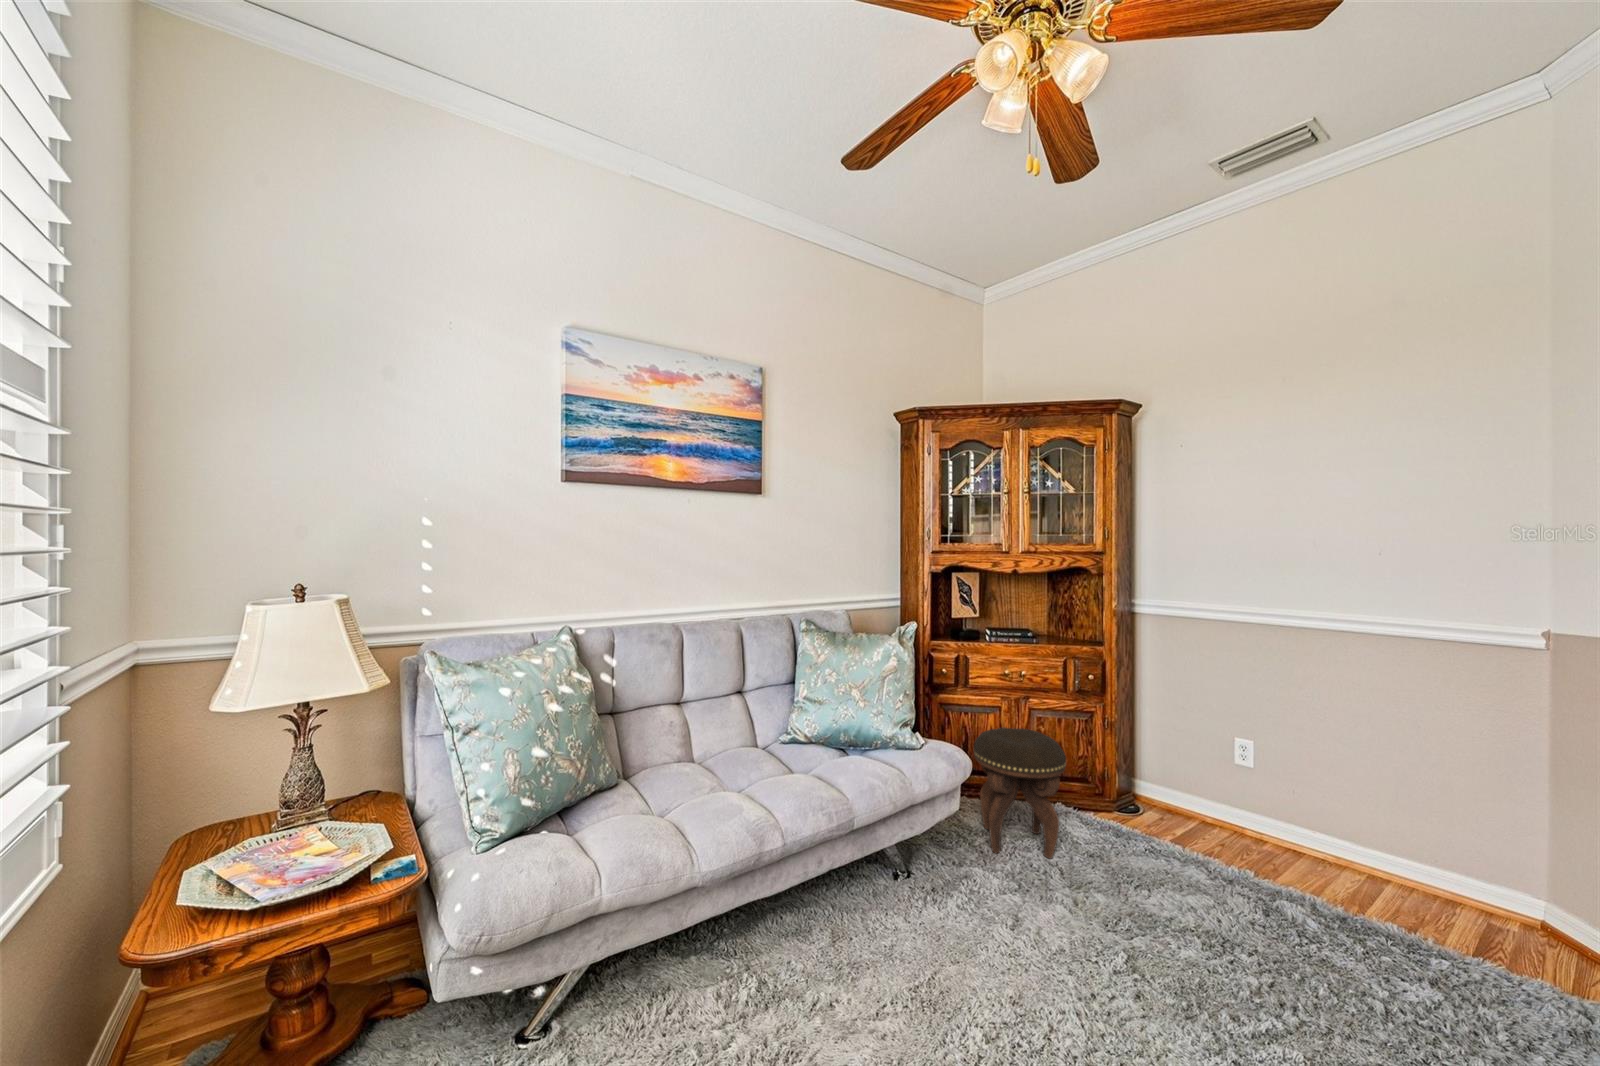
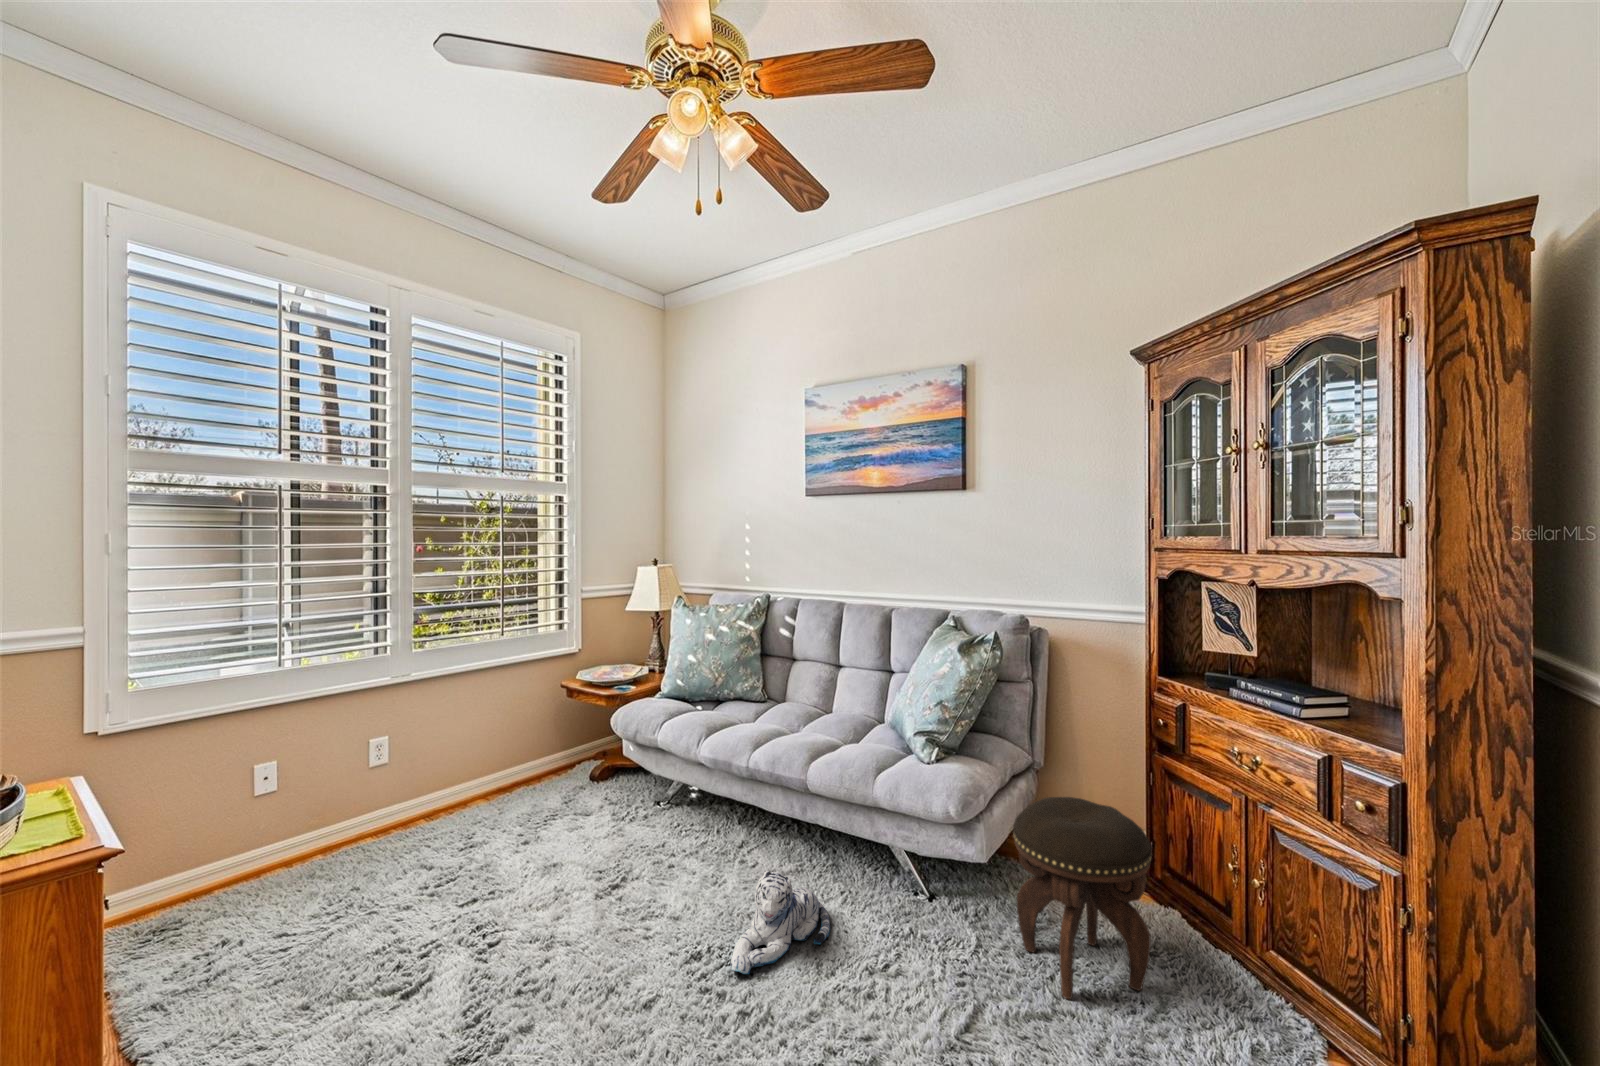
plush toy: none [928,900,1053,1021] -> present [730,871,830,974]

